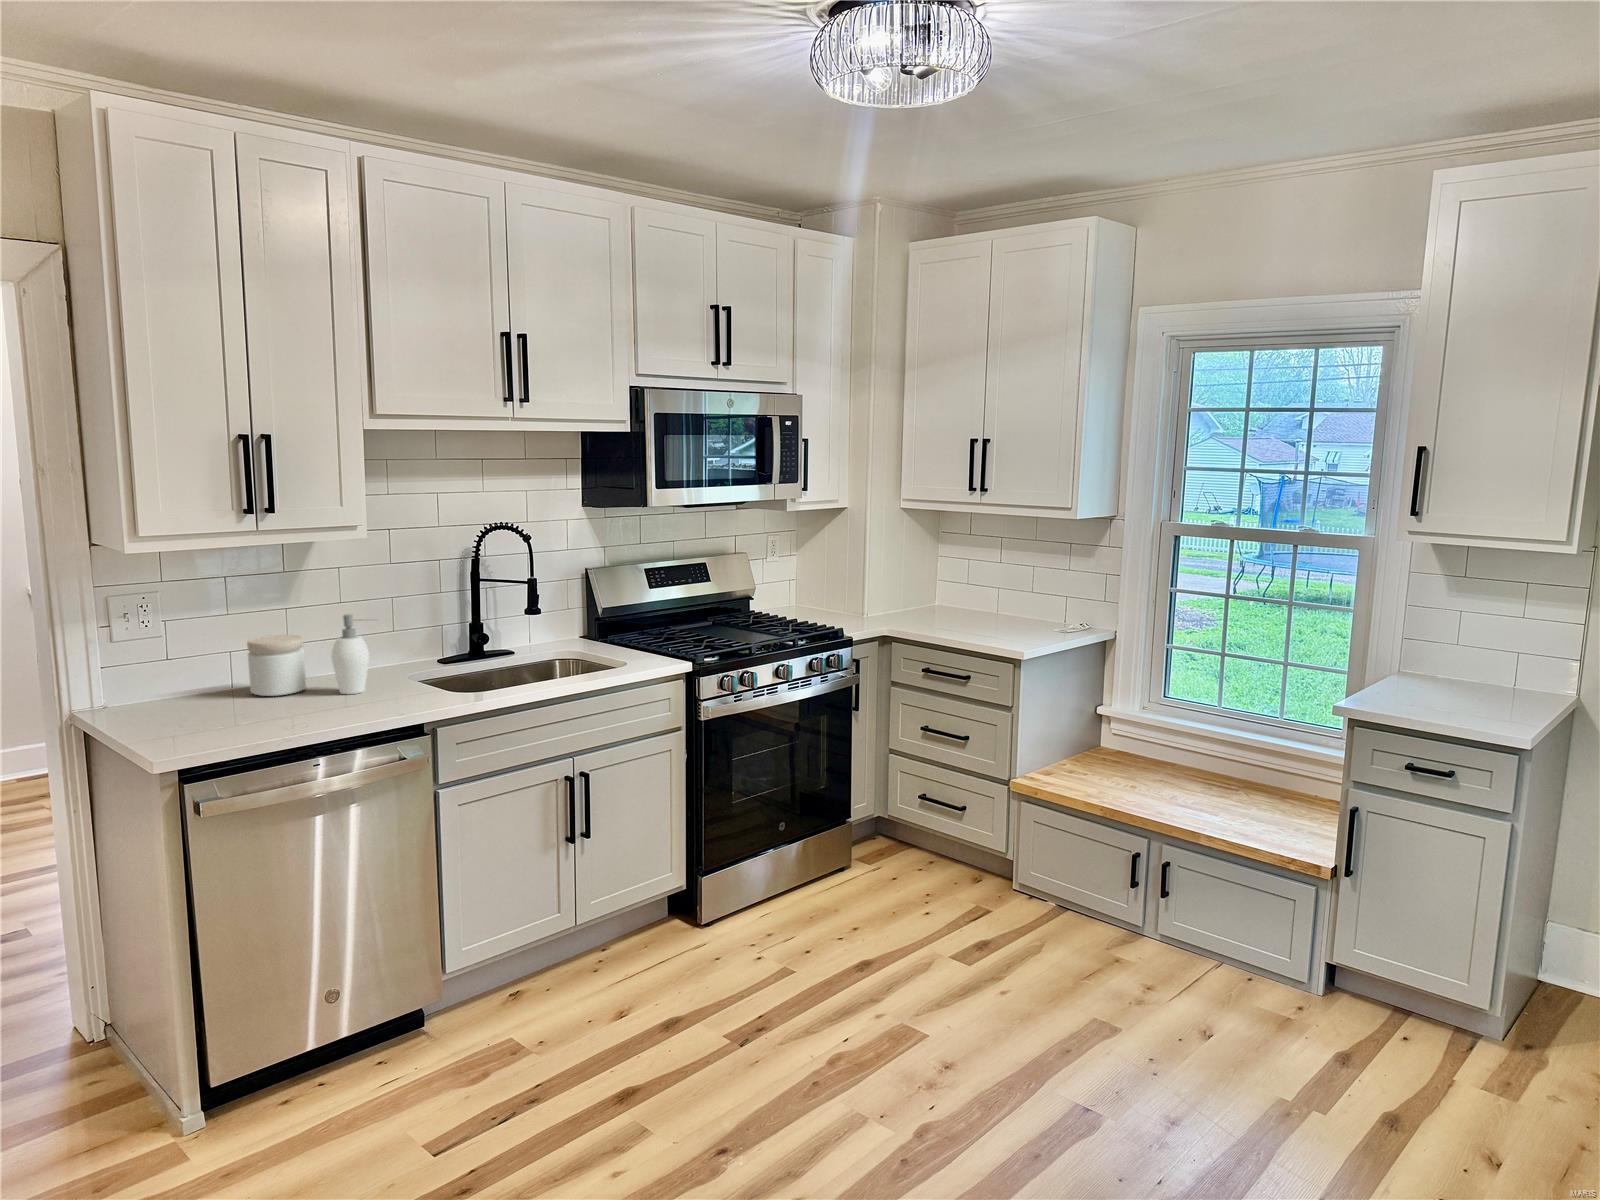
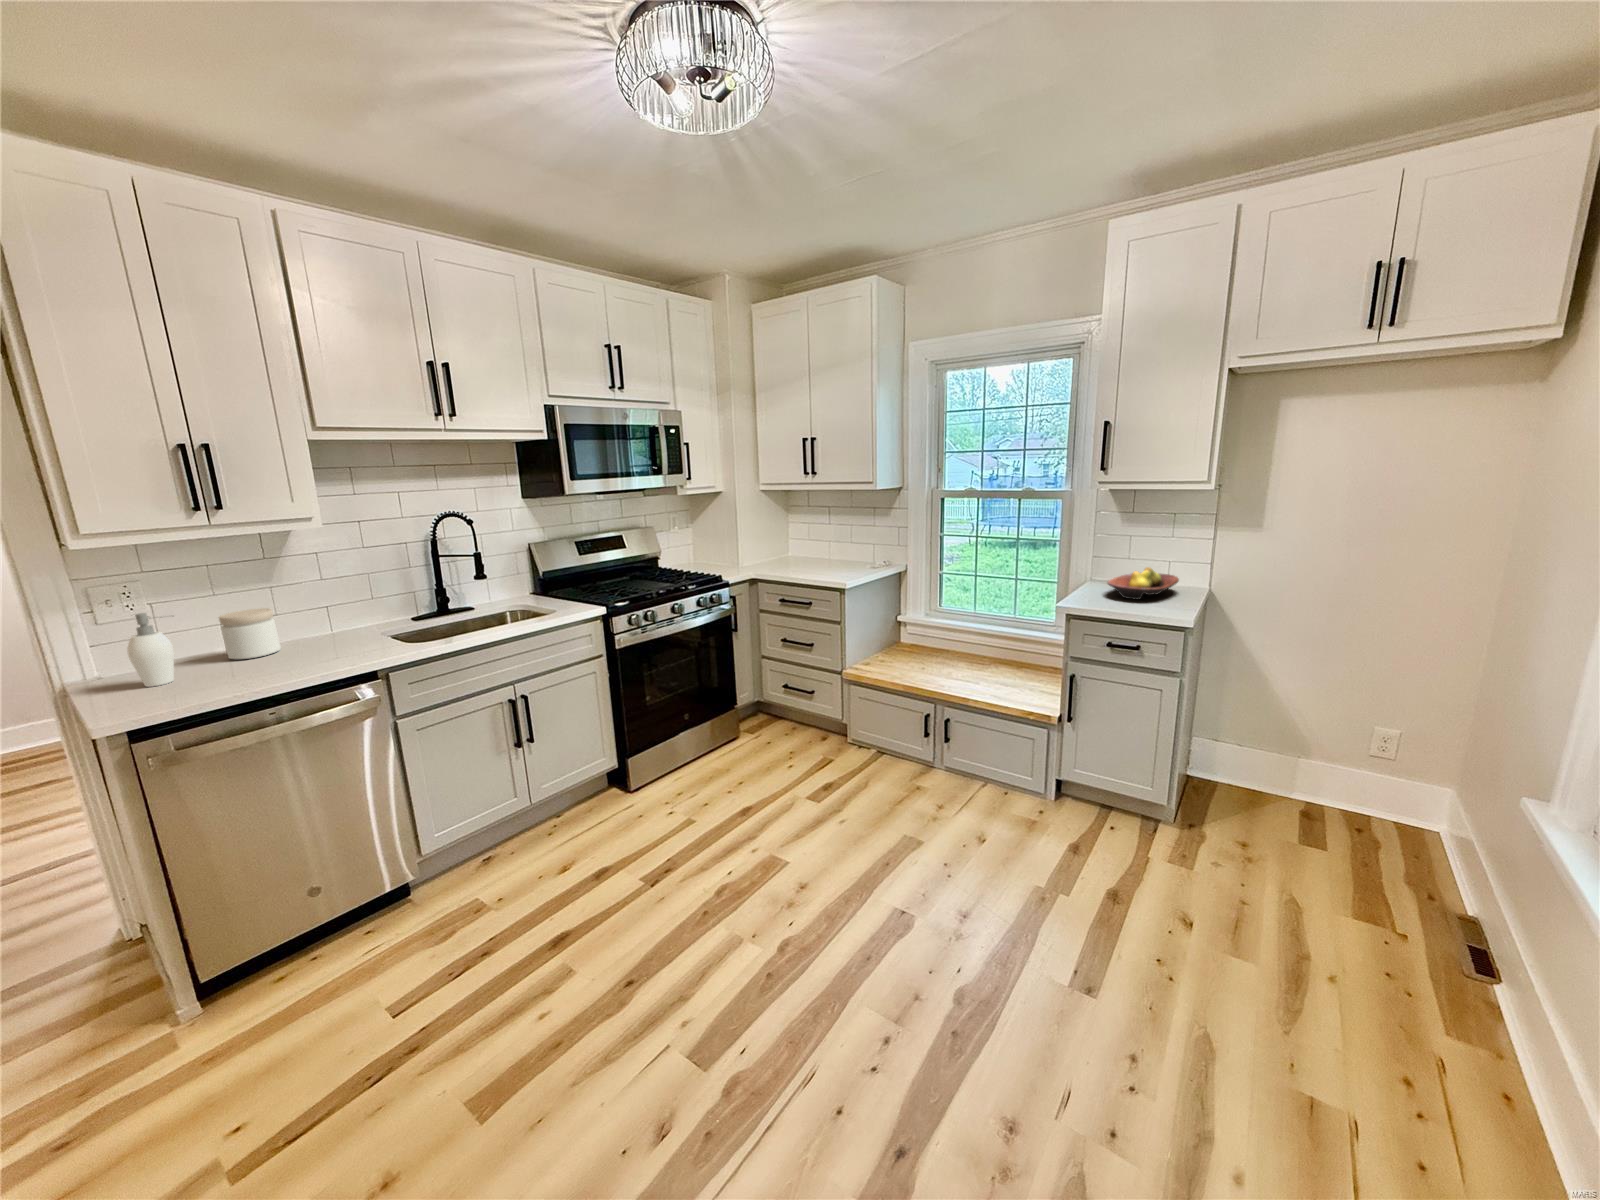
soap dispenser: present [331,614,369,694] -> present [127,613,174,687]
fruit bowl: none [1414,659,1526,705] -> present [1107,567,1179,600]

